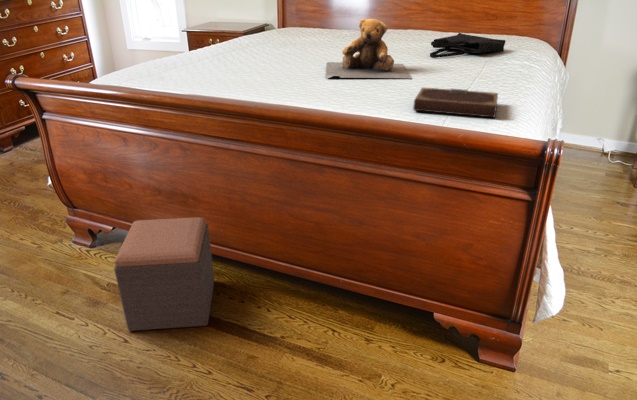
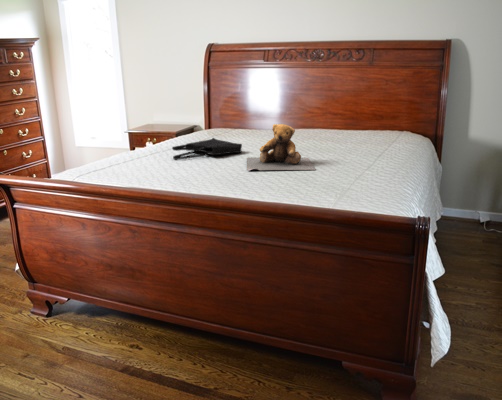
tote bag: present [430,33,506,58] -> present [172,138,242,160]
notebook: present [413,88,498,118] -> none [318,178,383,200]
footstool: present [114,217,215,331] -> none [74,287,156,388]

